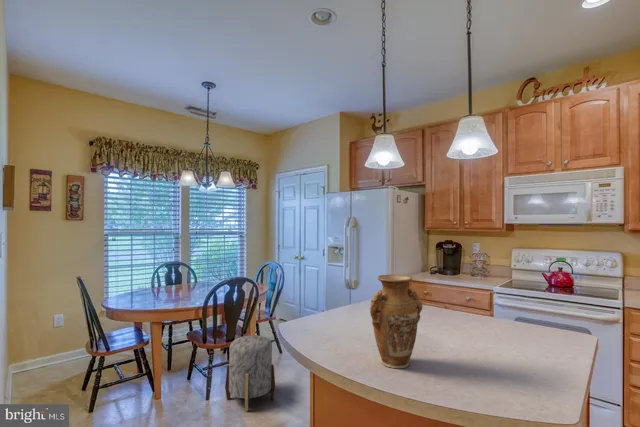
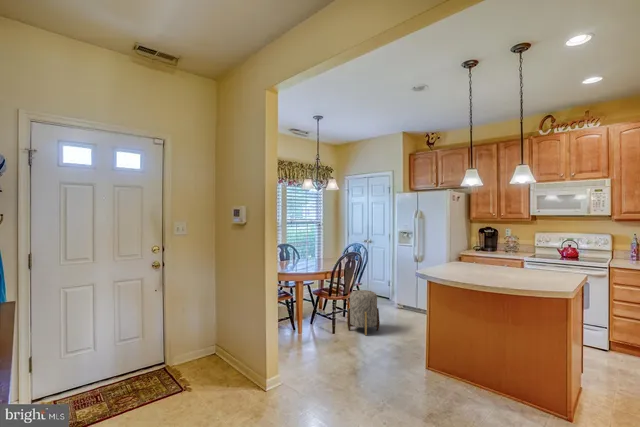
vase: present [370,275,422,368] -> none [478,240,500,280]

